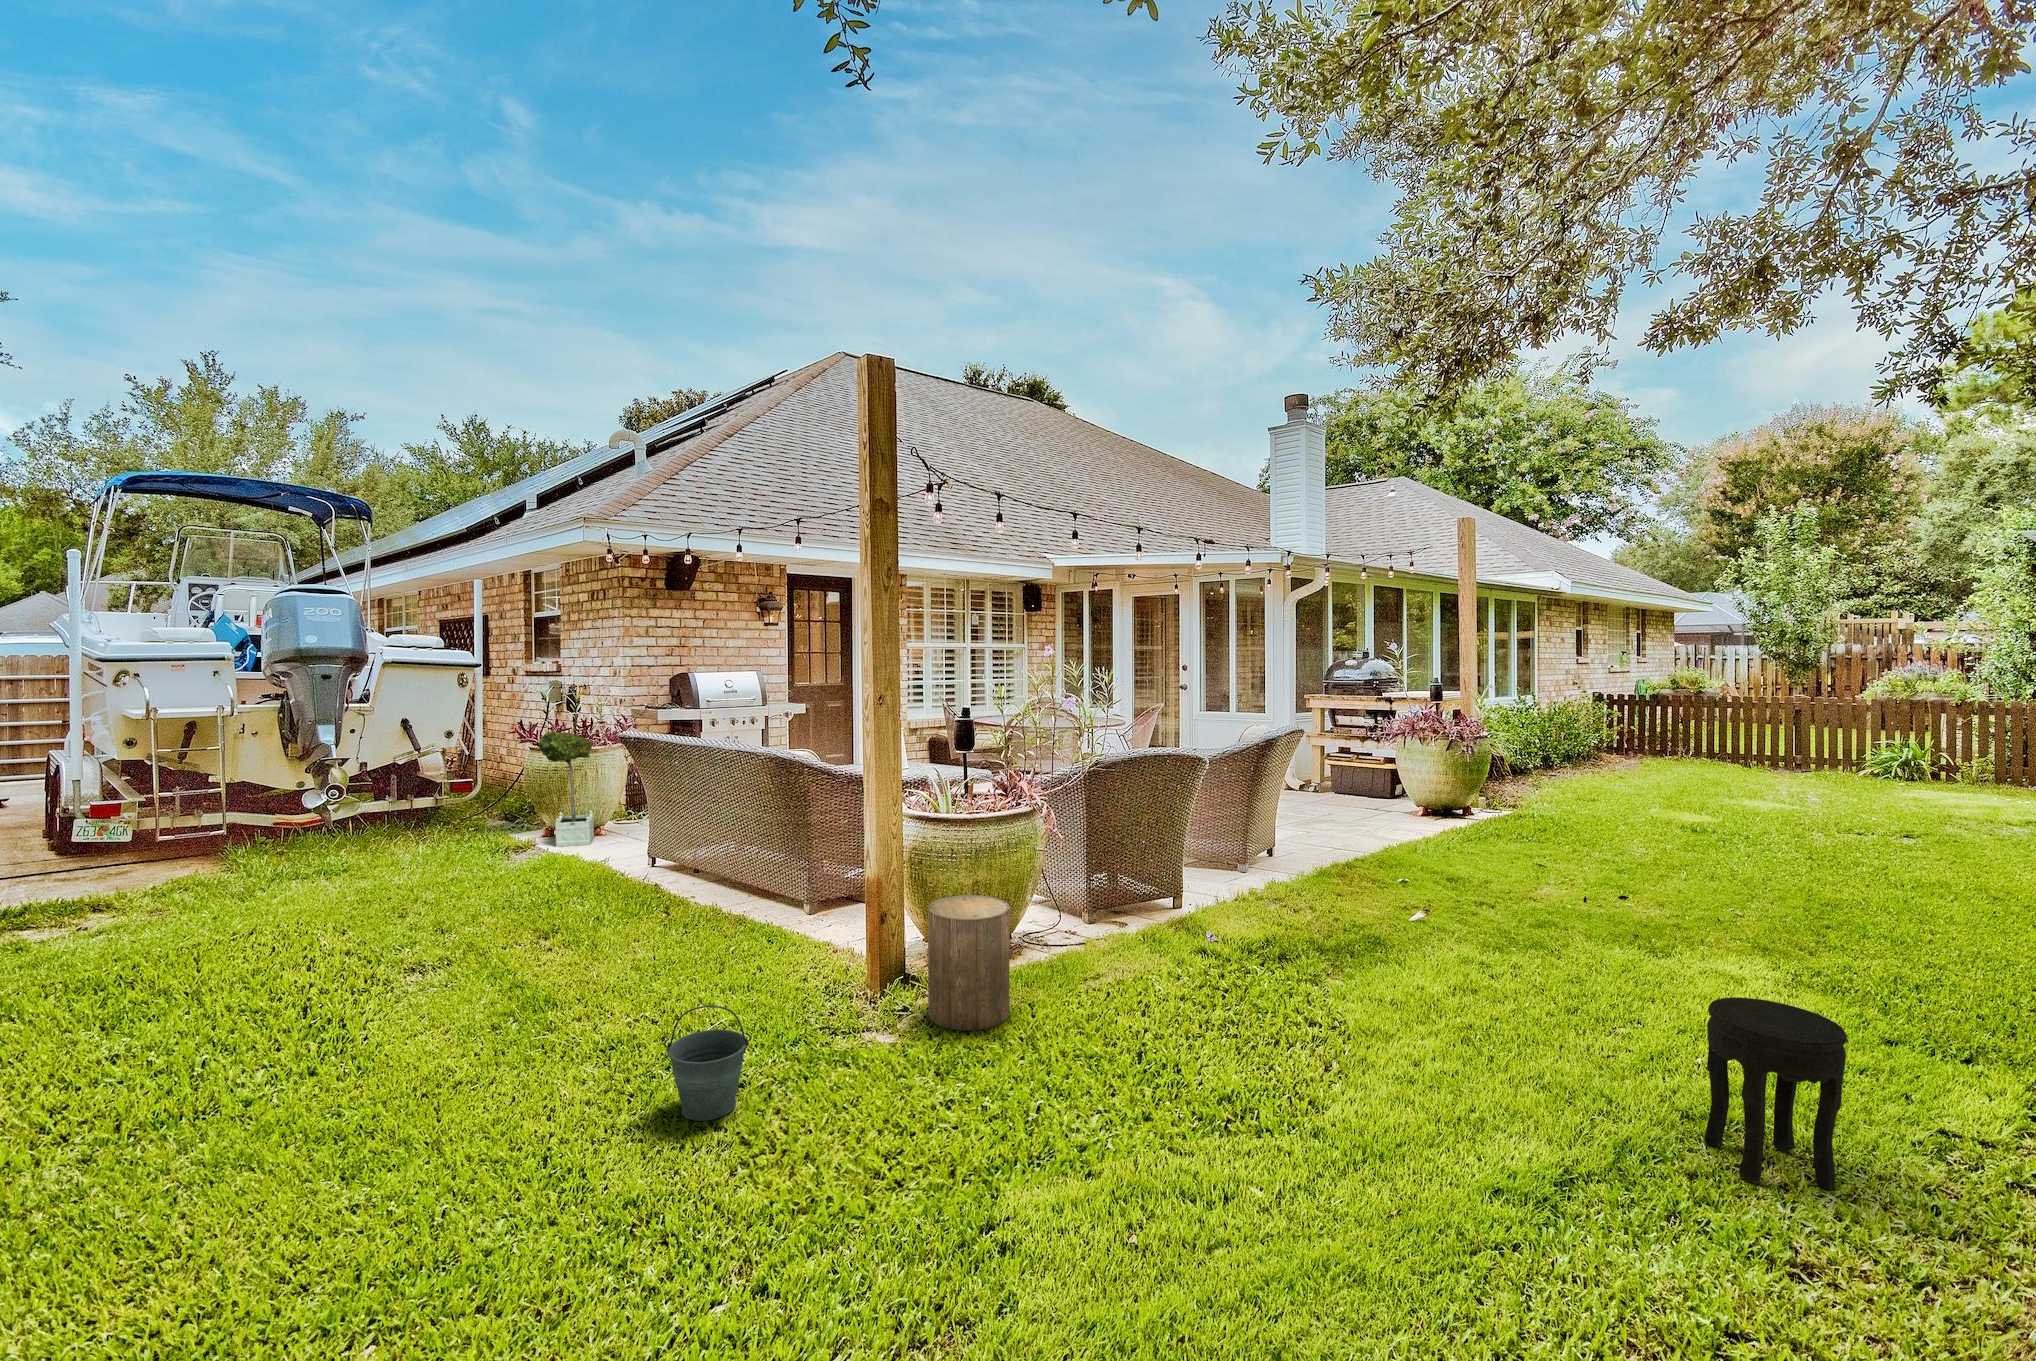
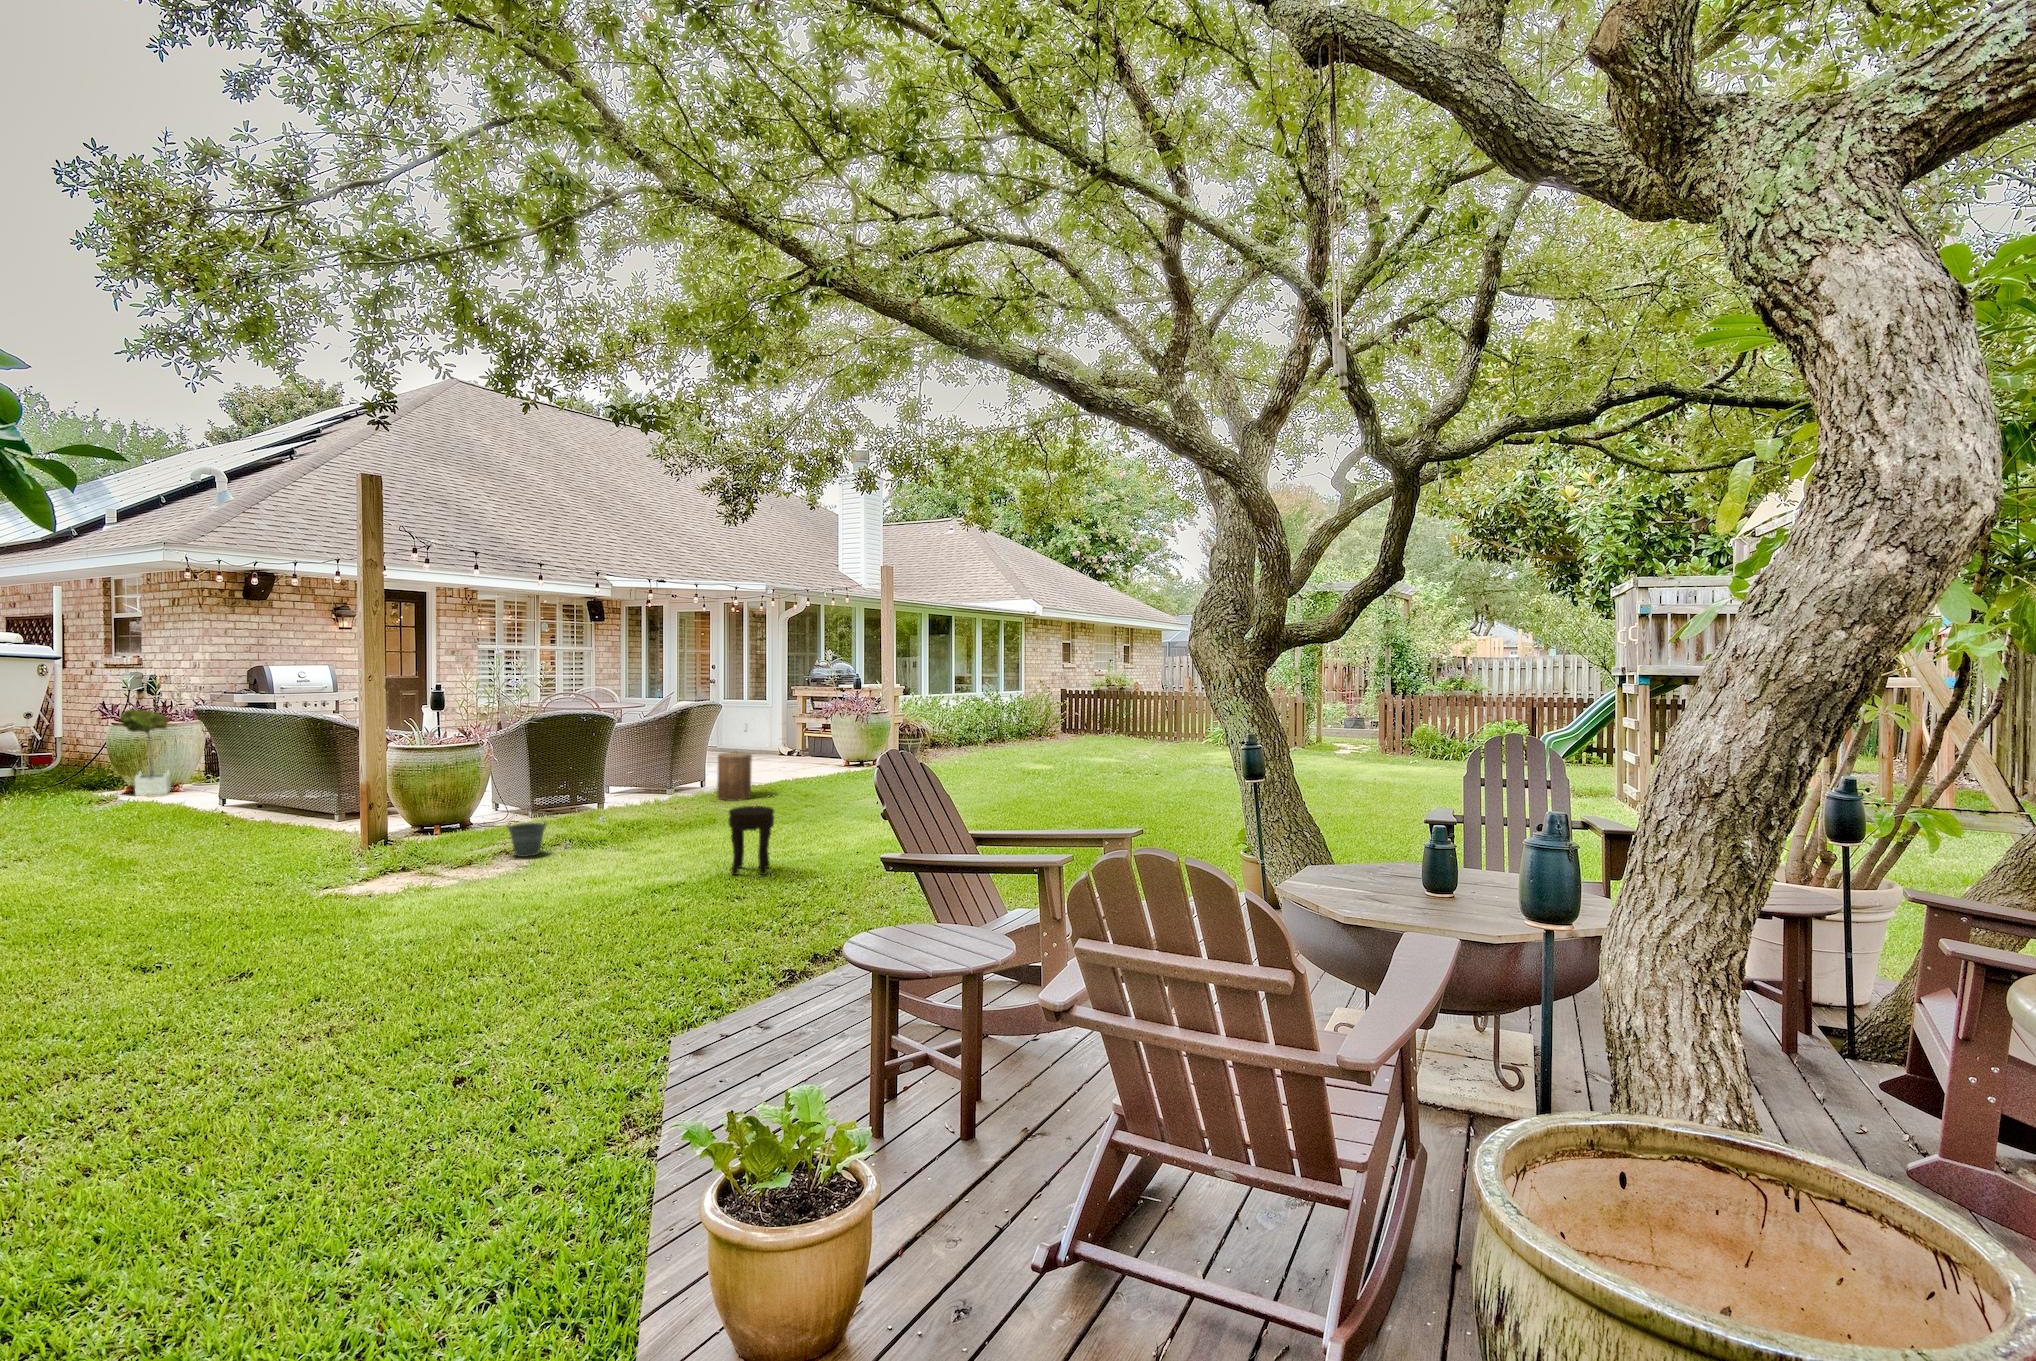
stool: present [928,895,1010,1031] -> present [717,752,752,801]
bucket: present [664,1005,751,1121] -> present [507,823,546,857]

